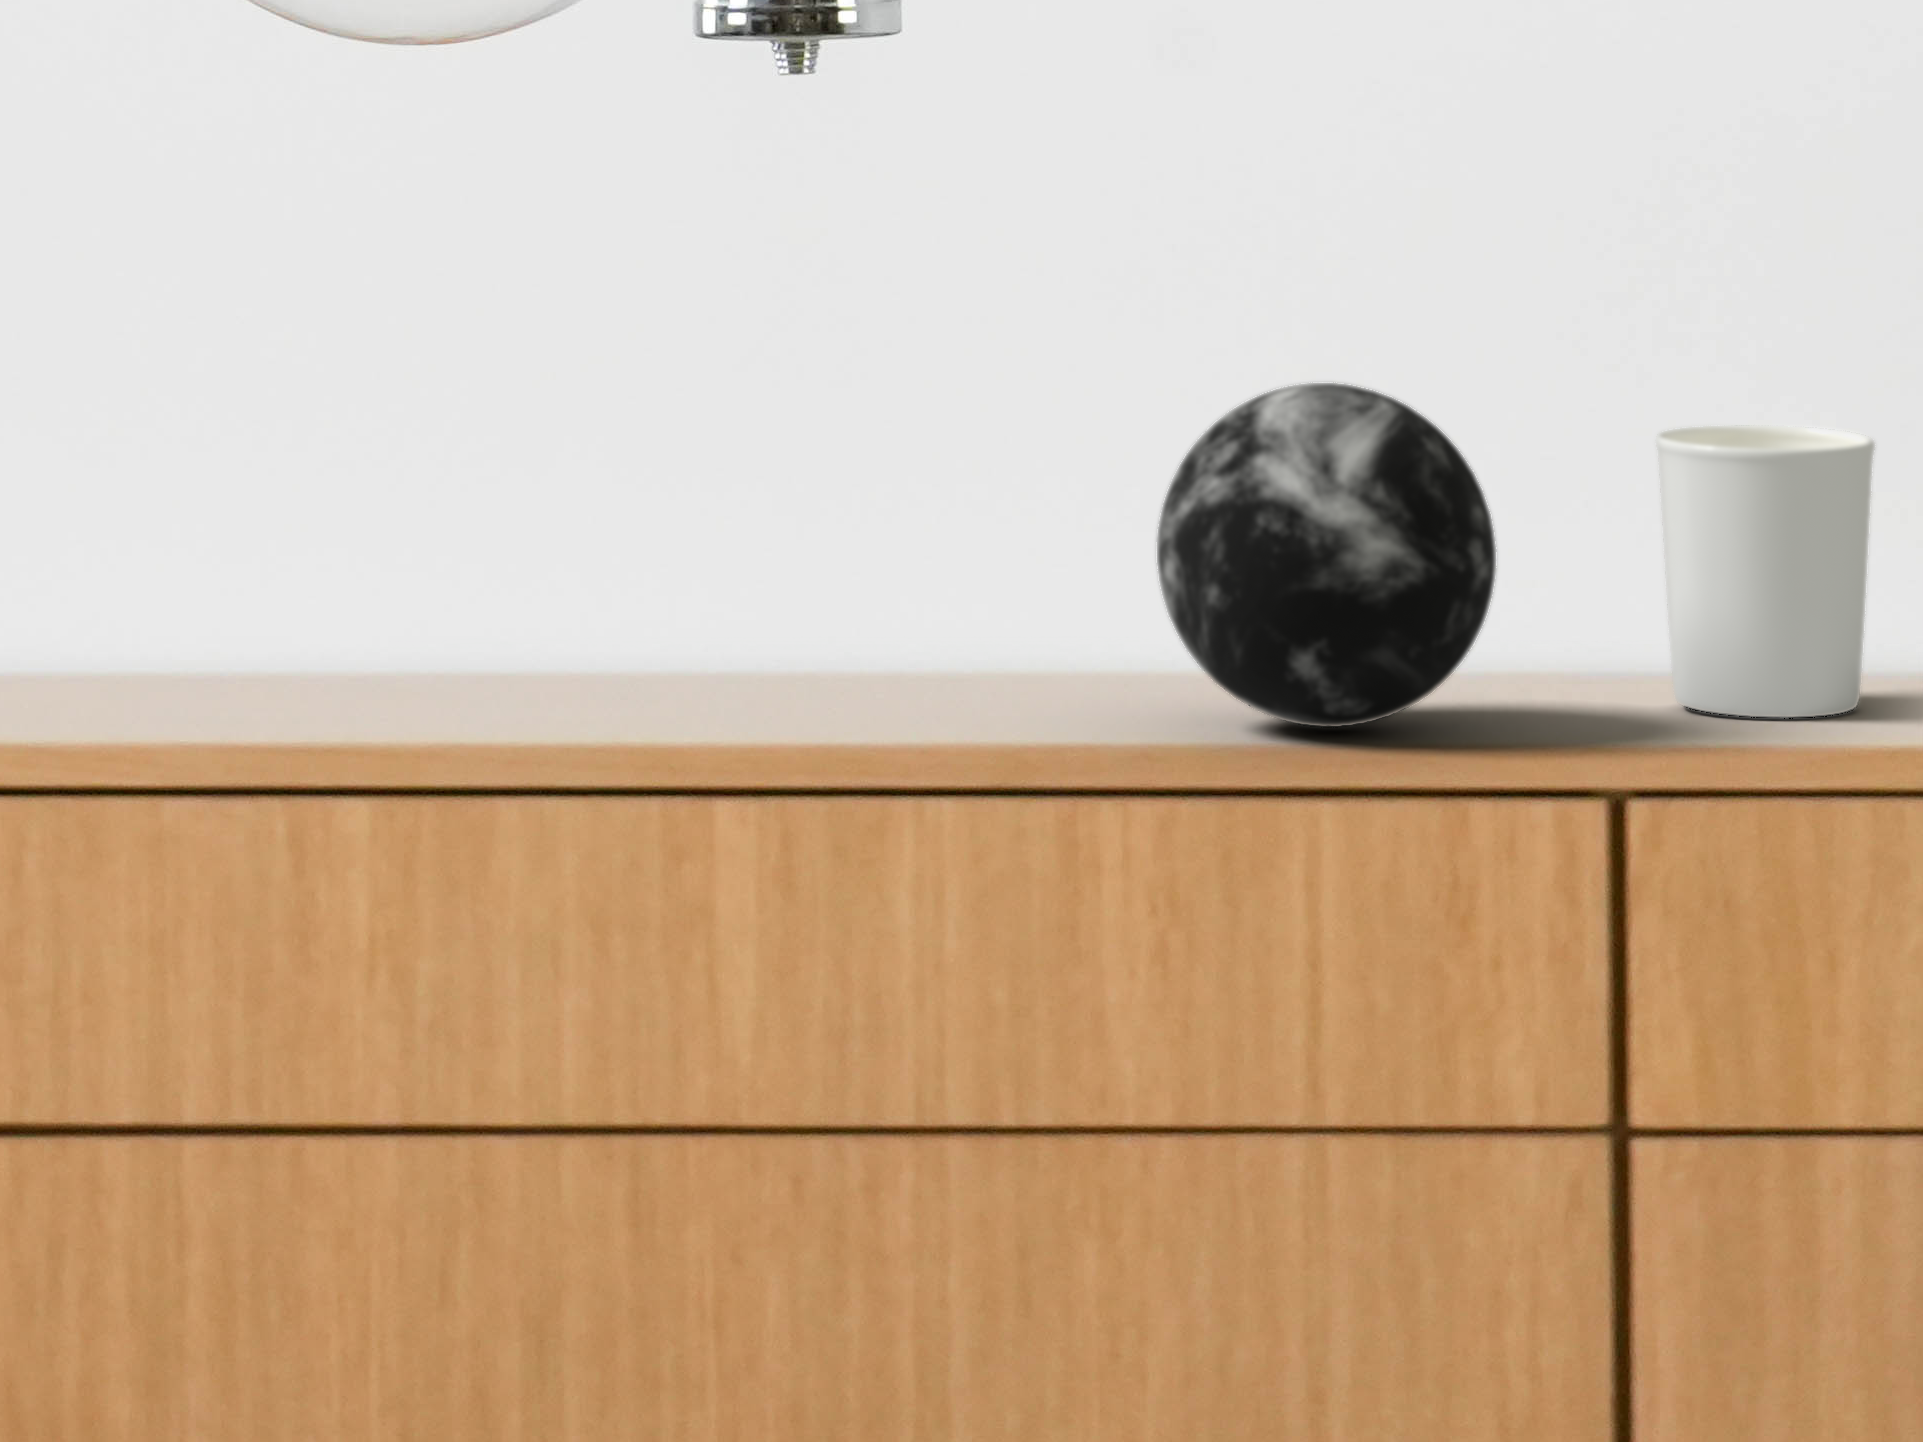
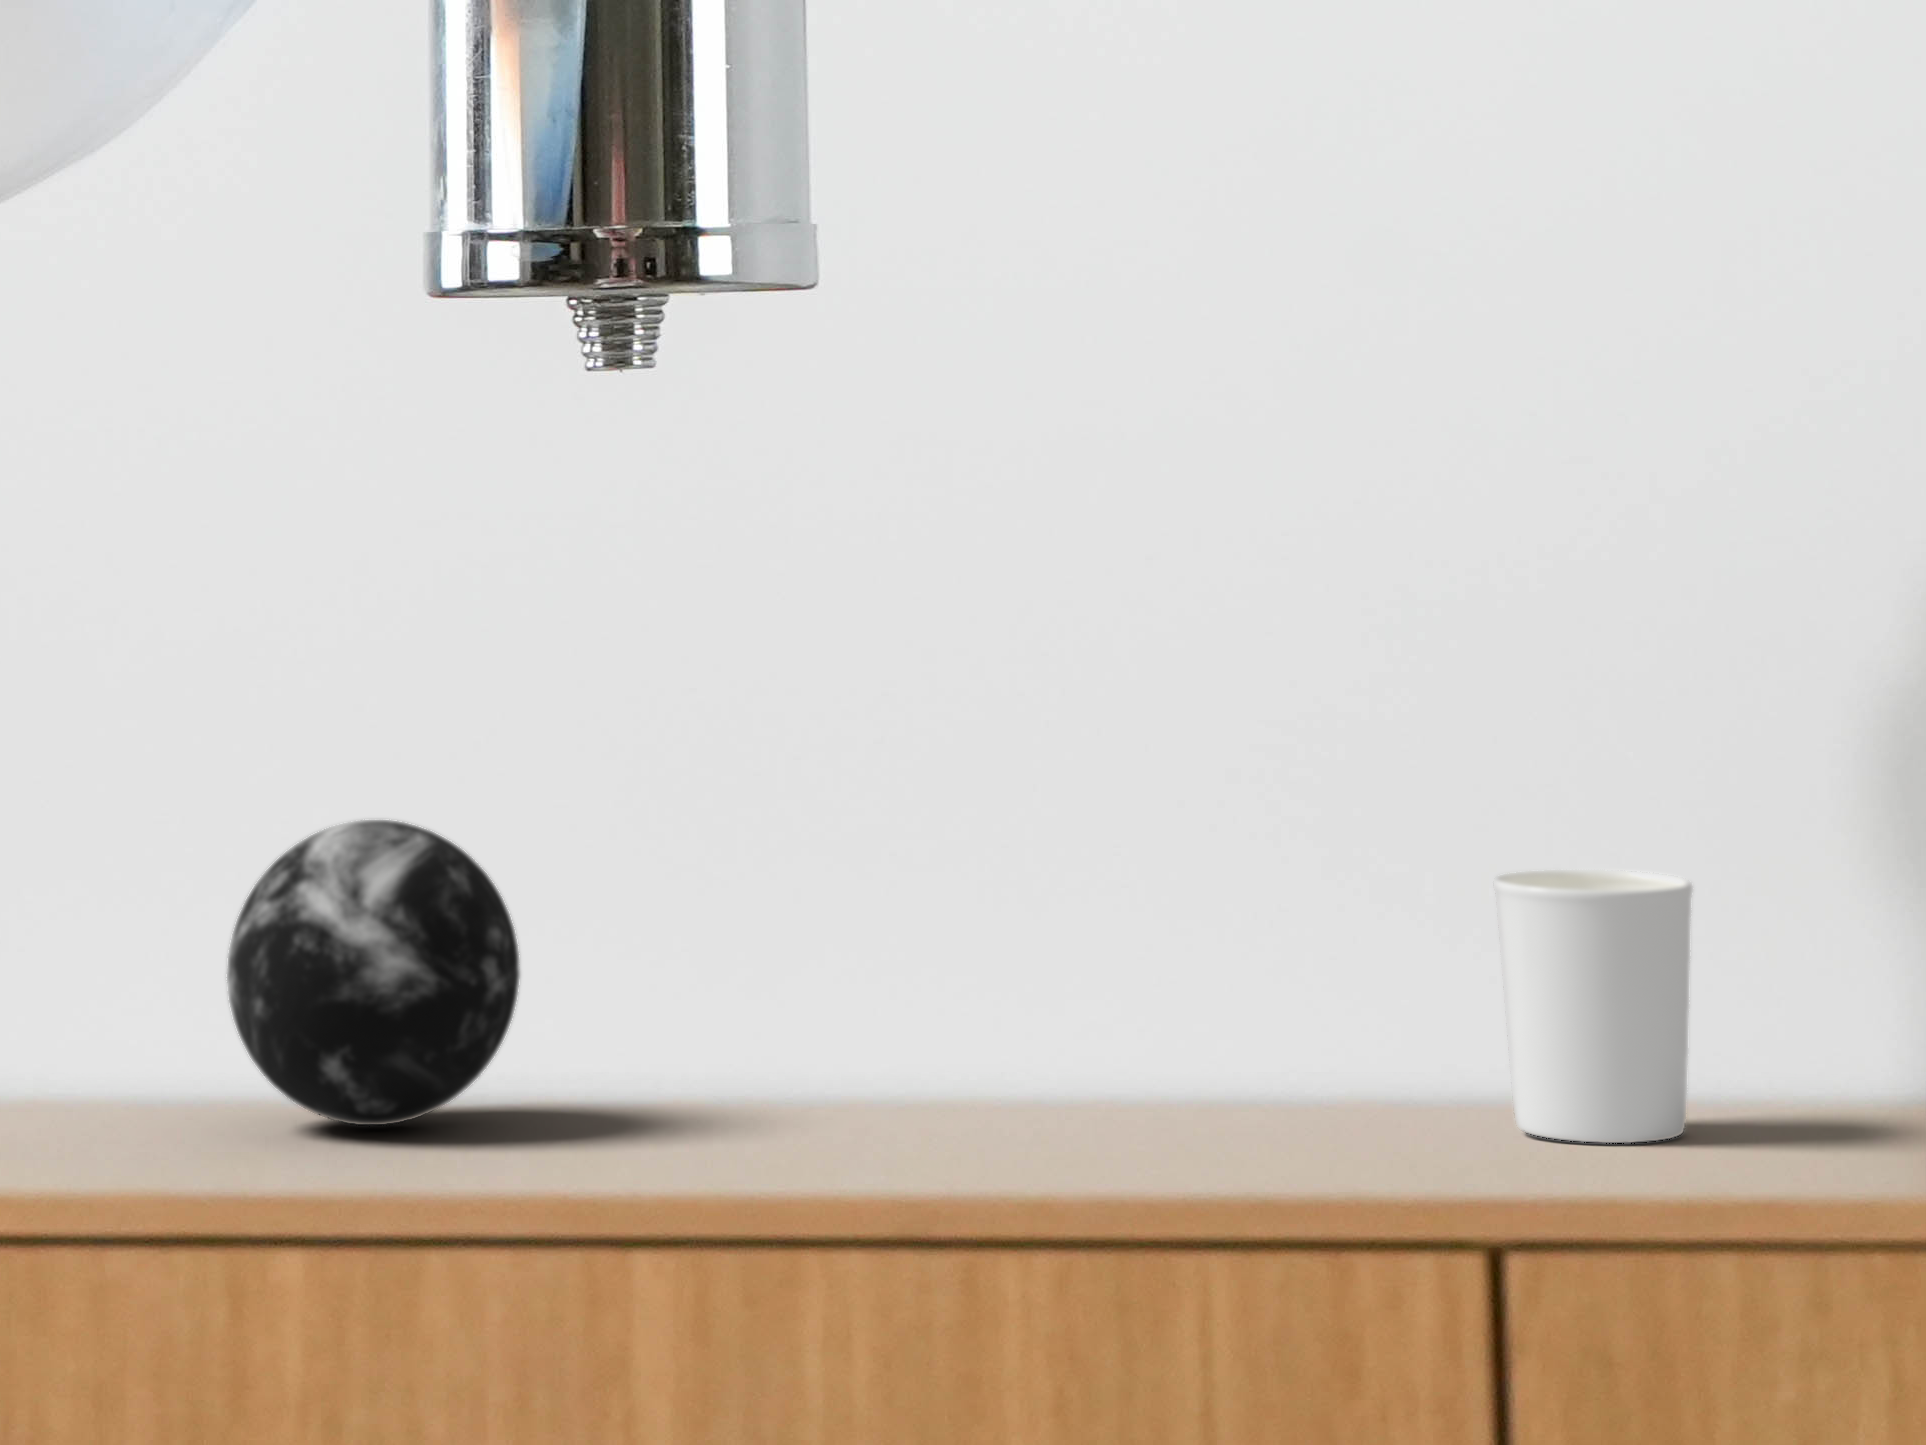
decorative orb: present [1157,383,1496,727] -> present [227,820,520,1125]

